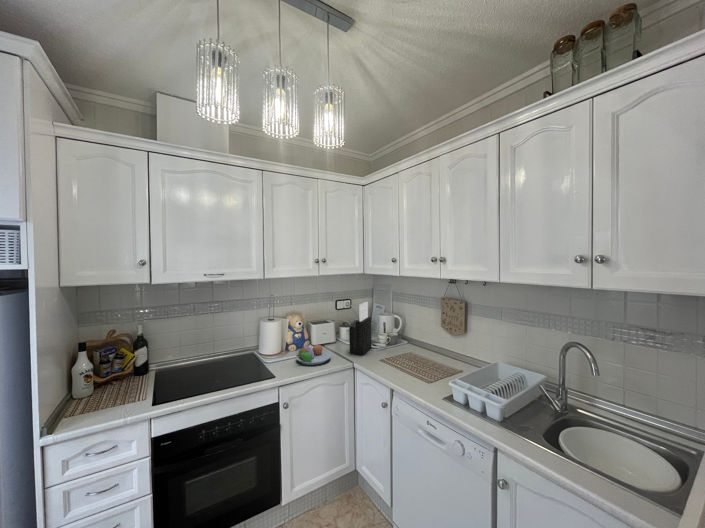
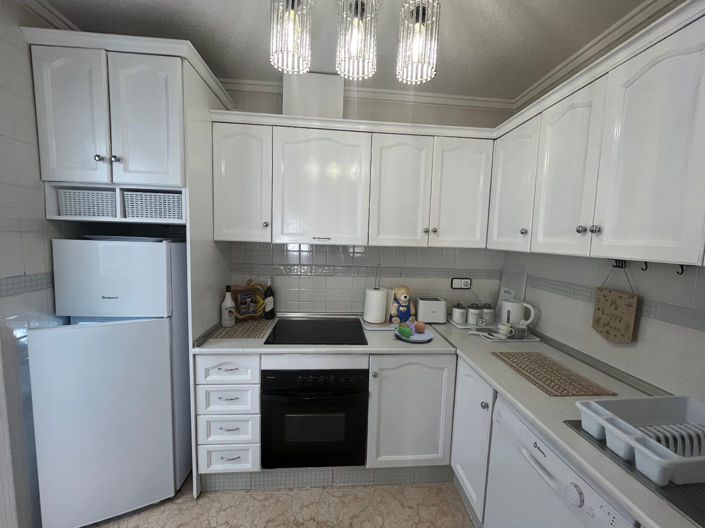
knife block: present [349,302,372,355] -> none [457,282,491,344]

